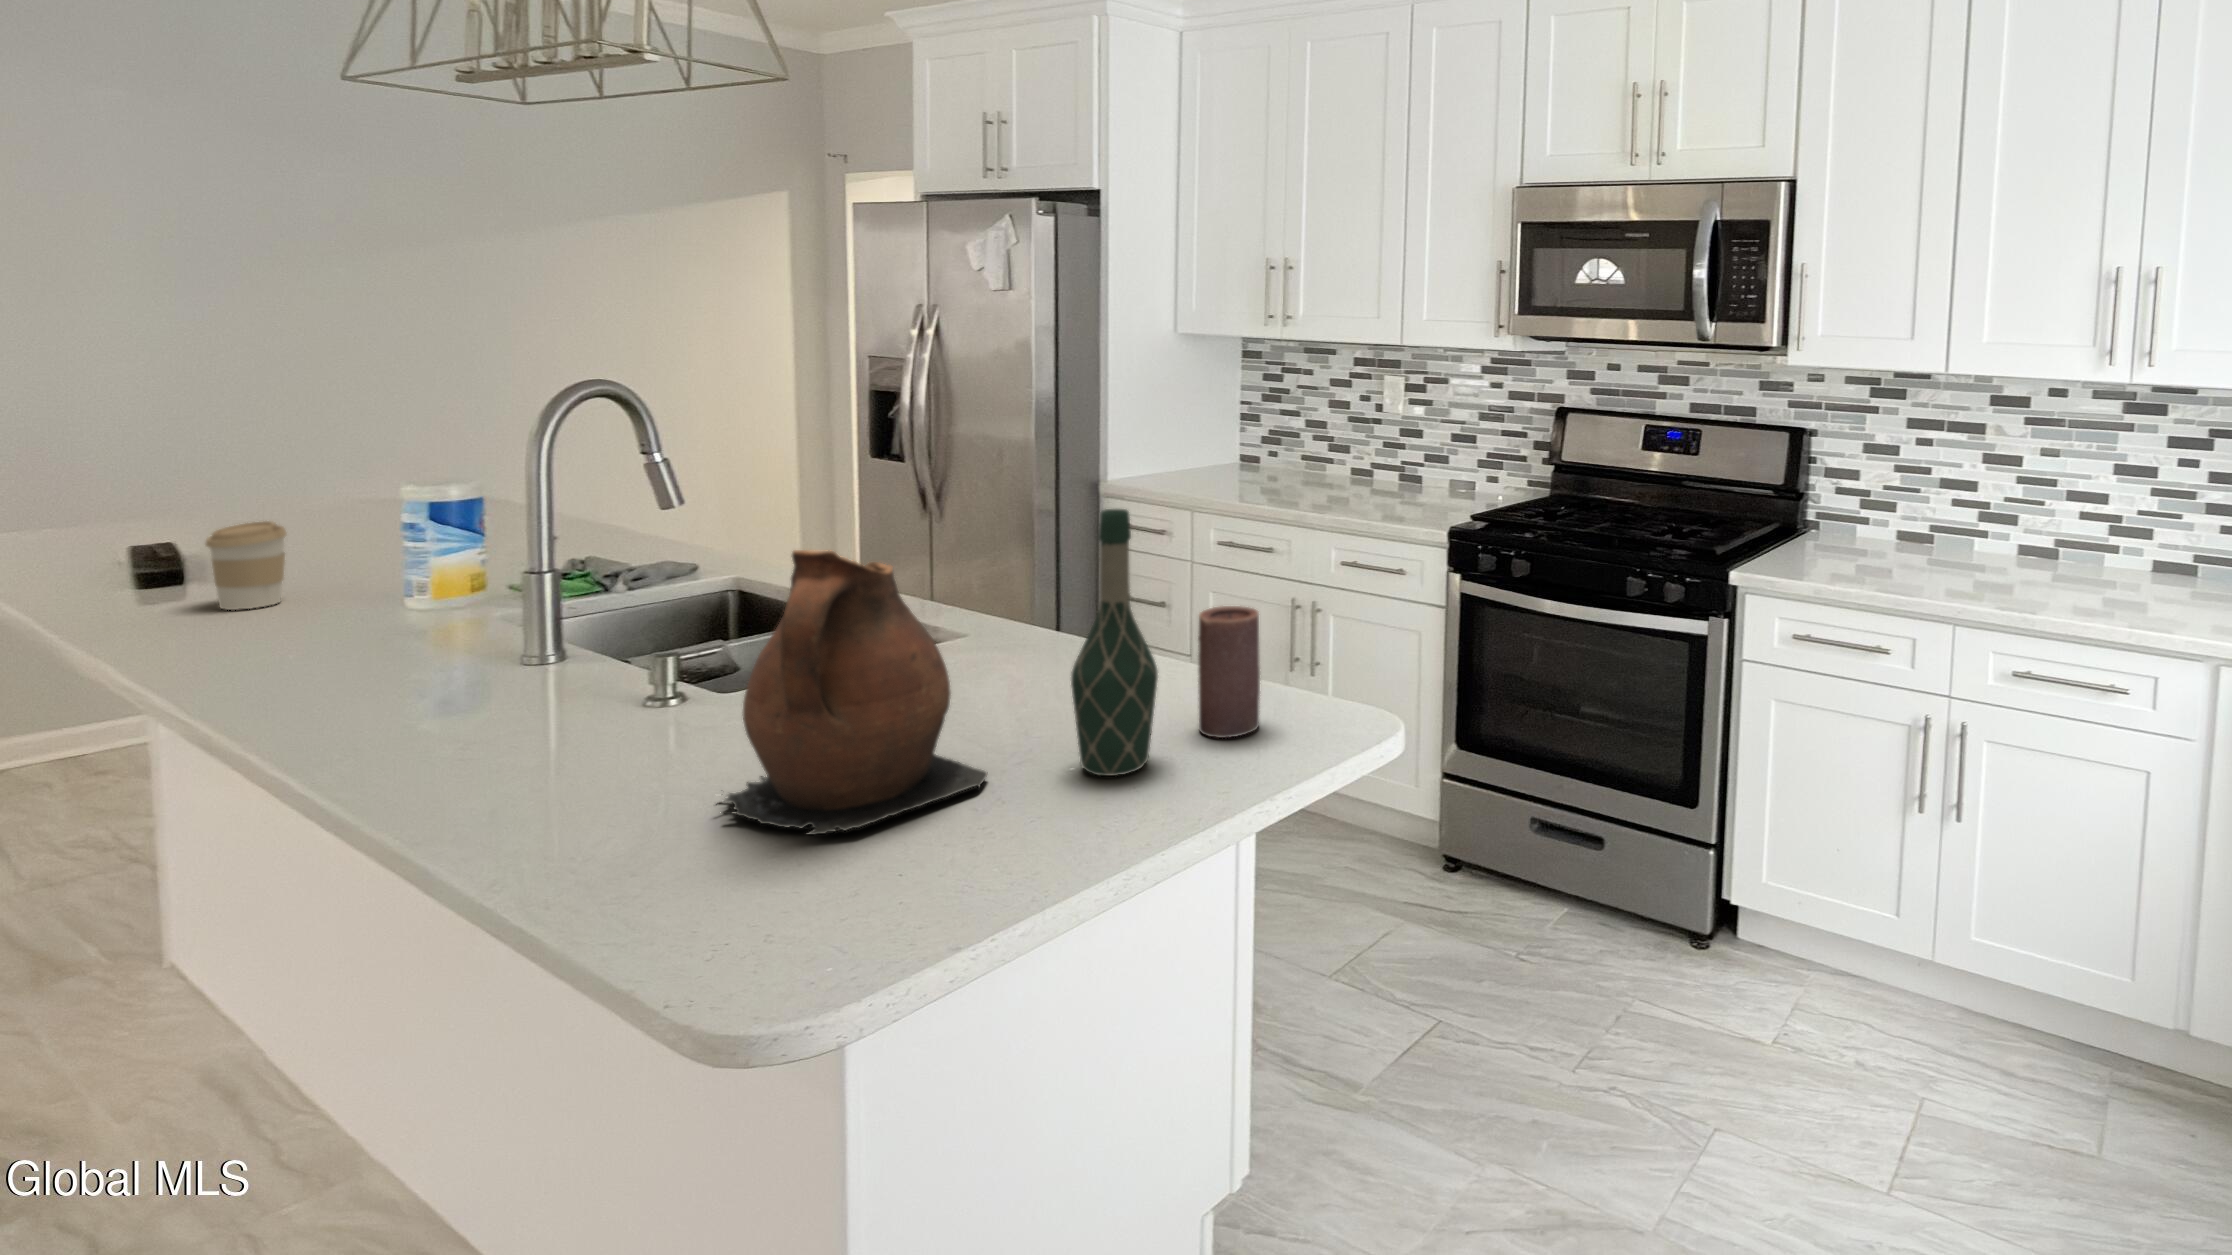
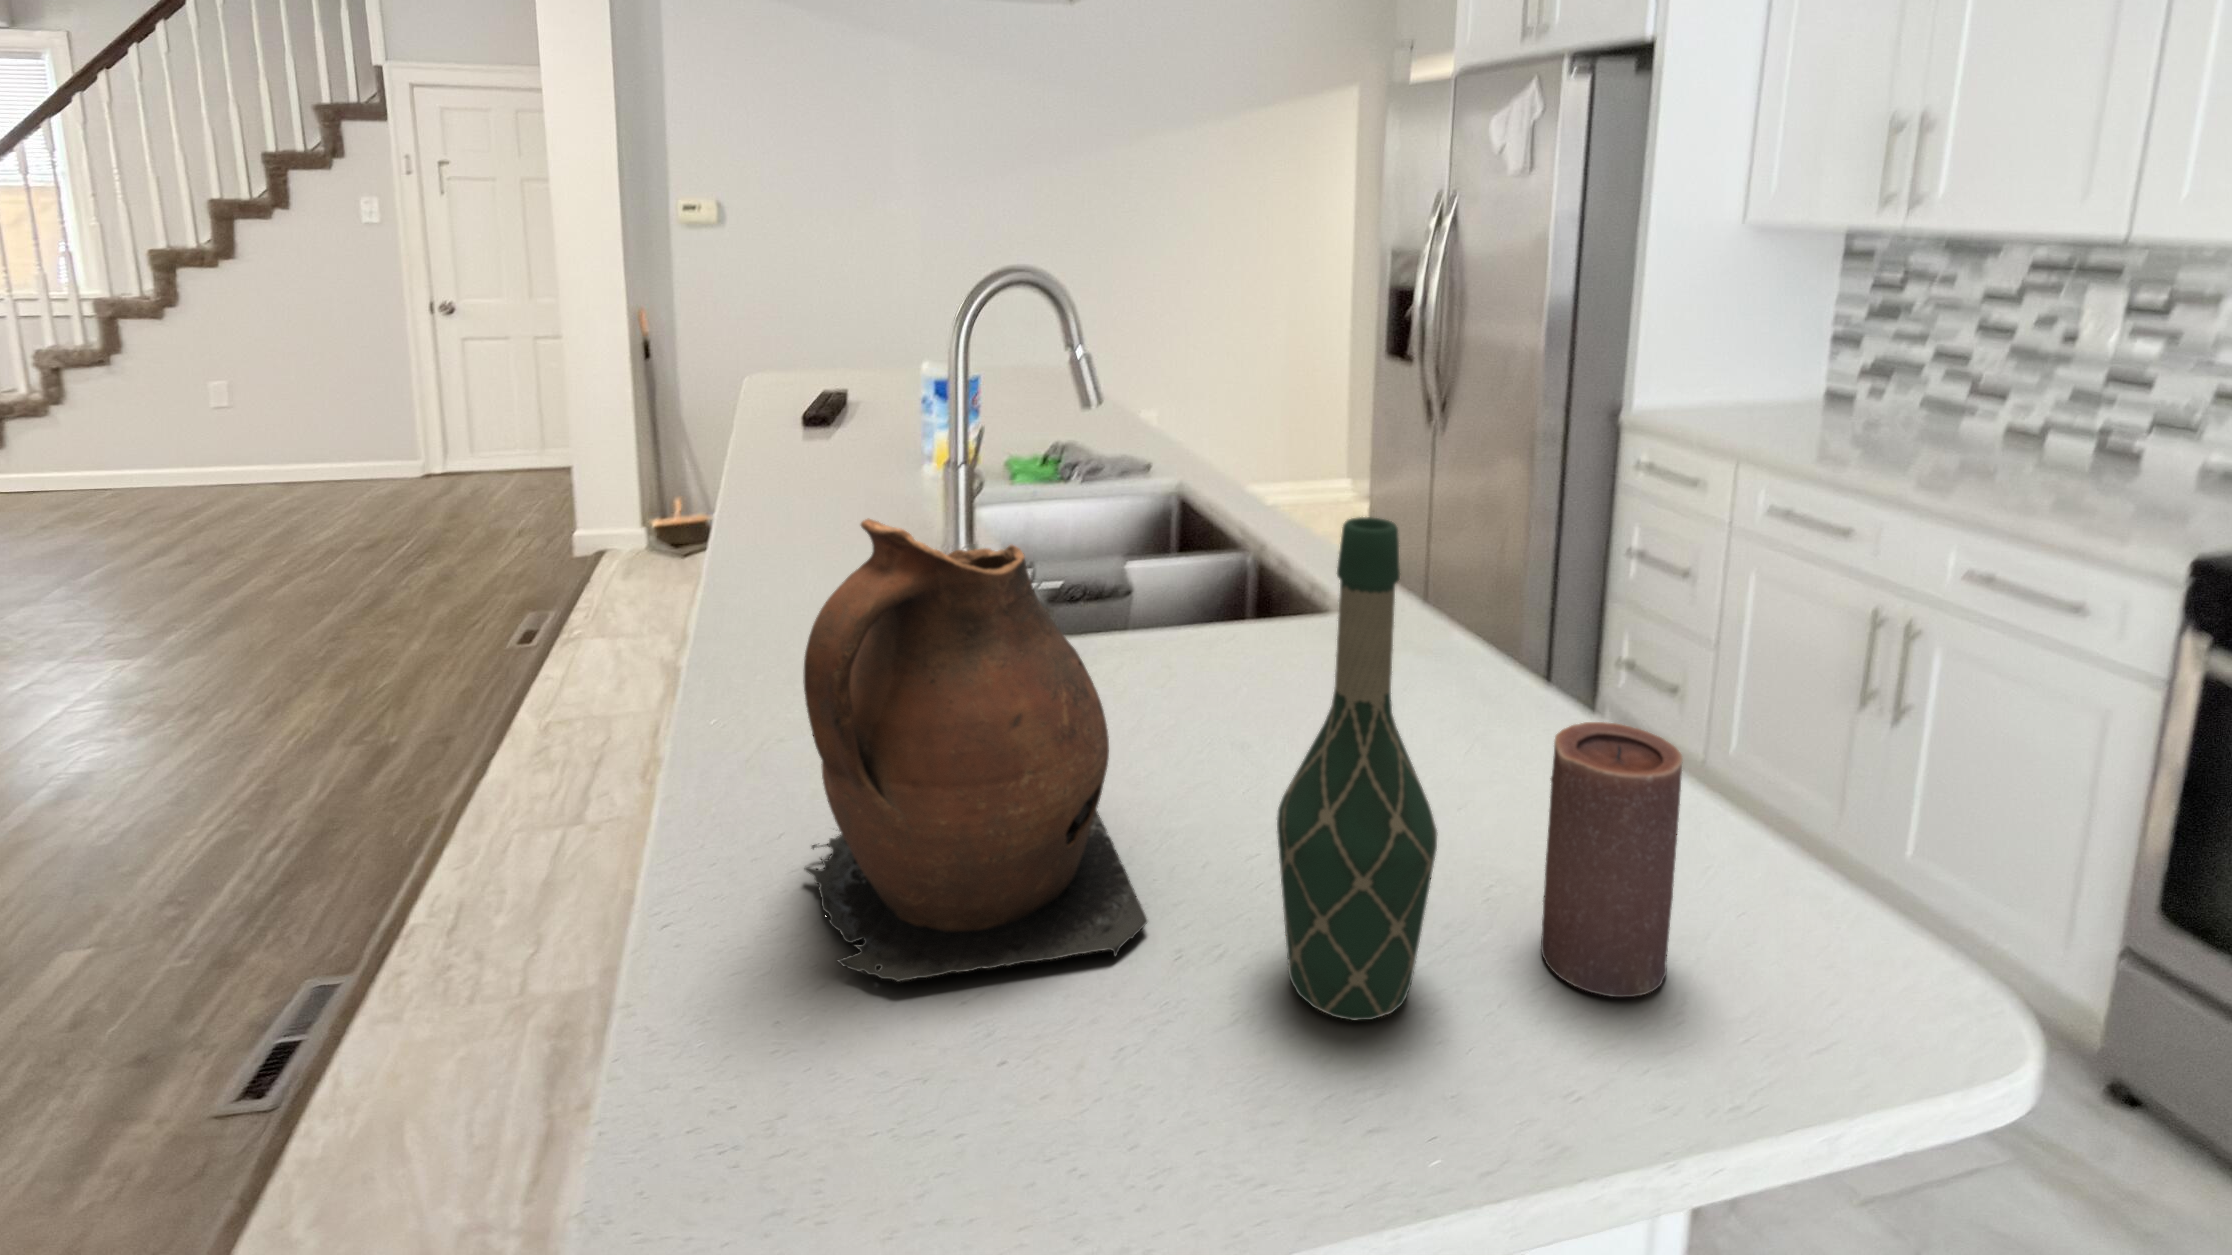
coffee cup: present [206,521,286,610] -> none [785,380,837,454]

